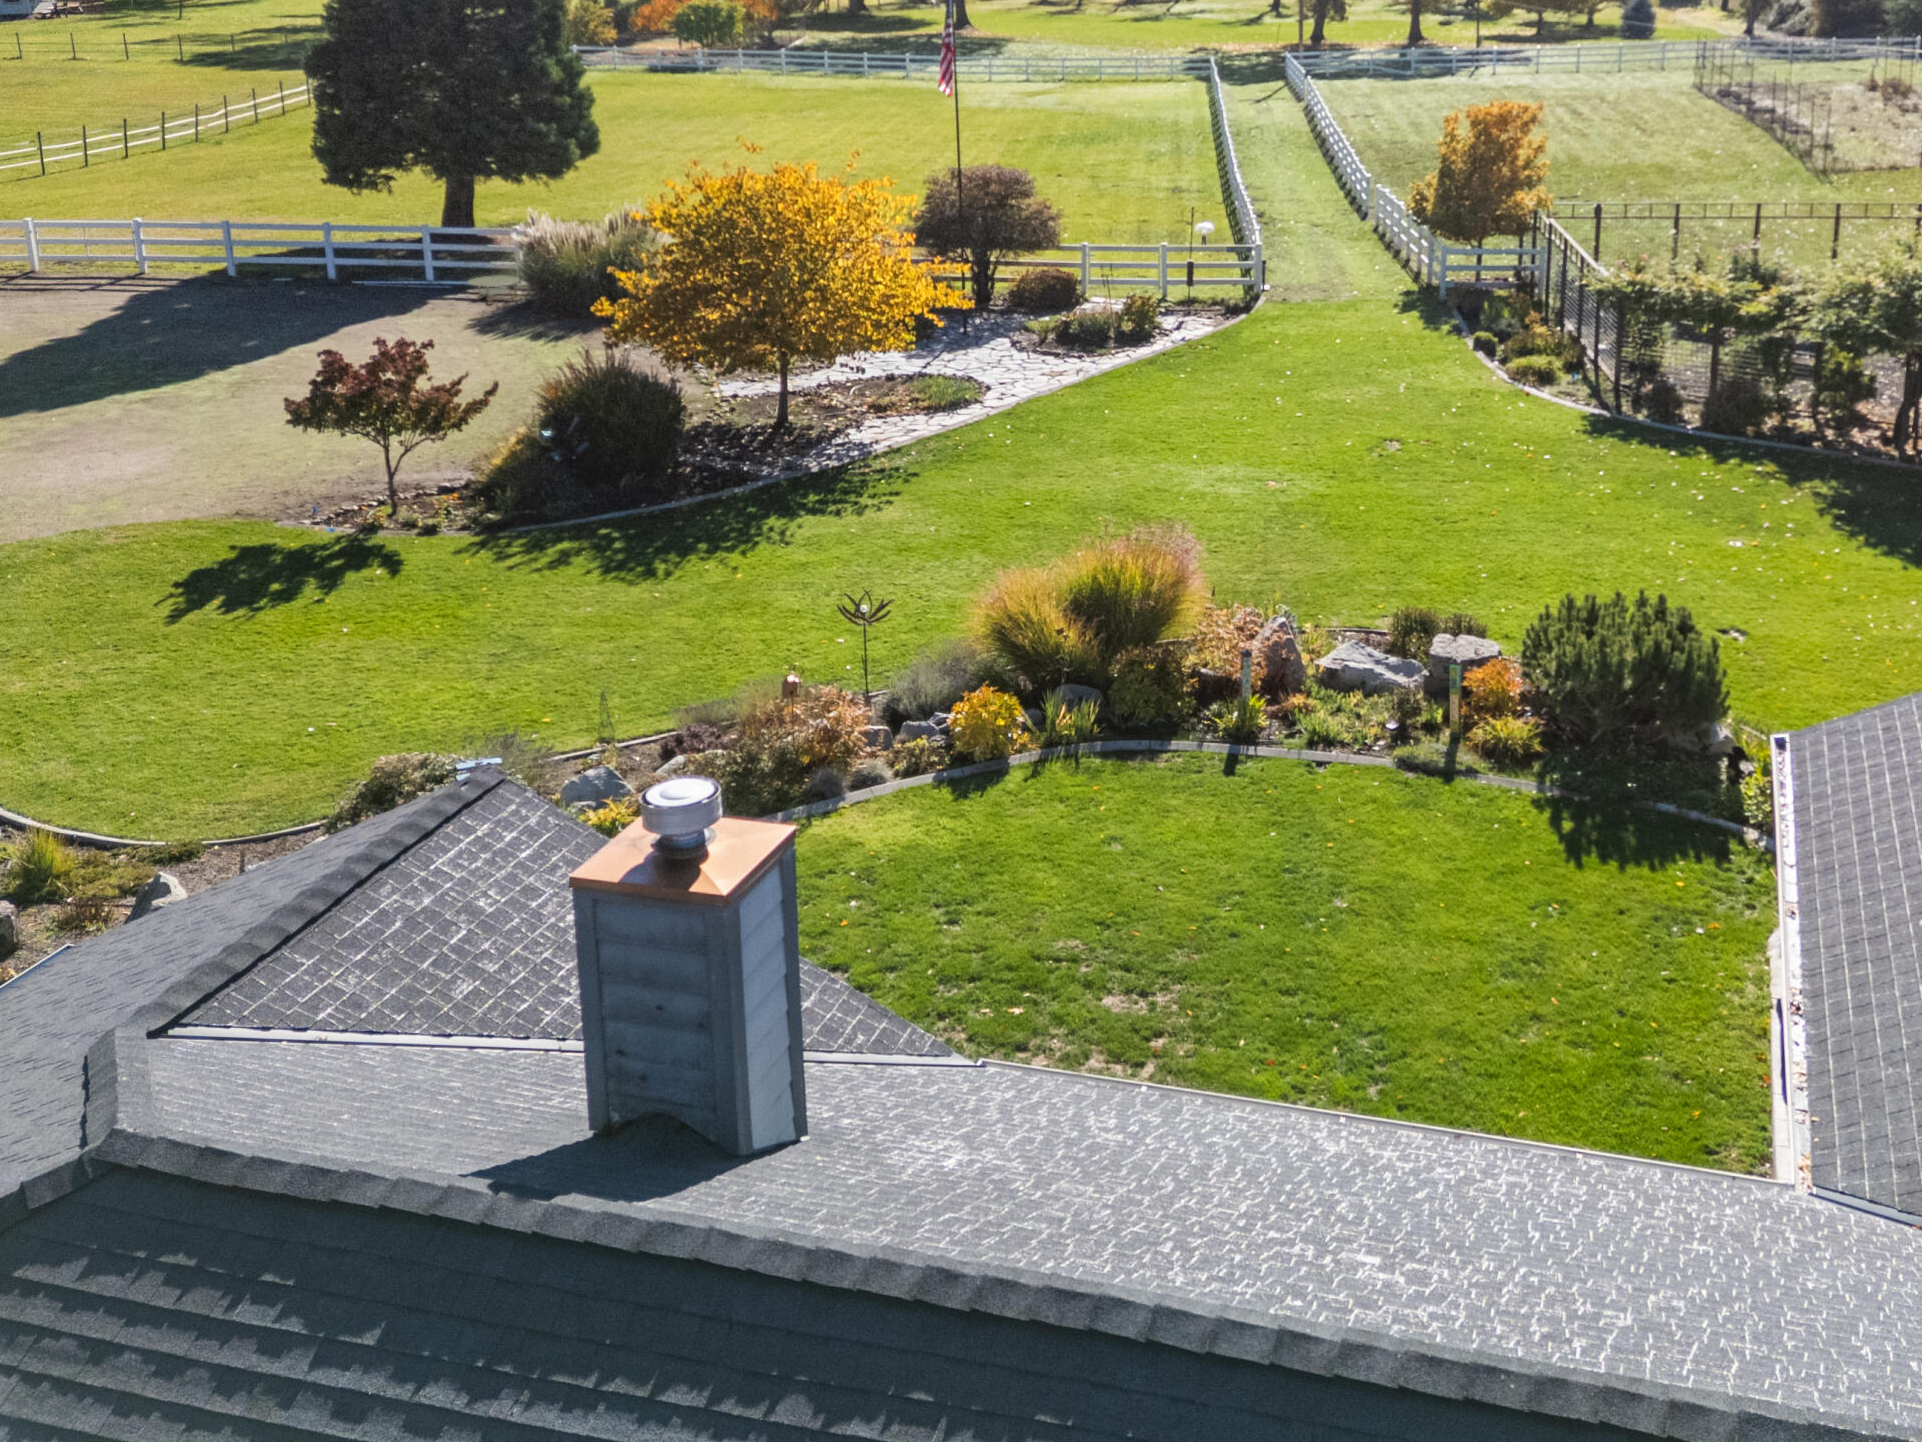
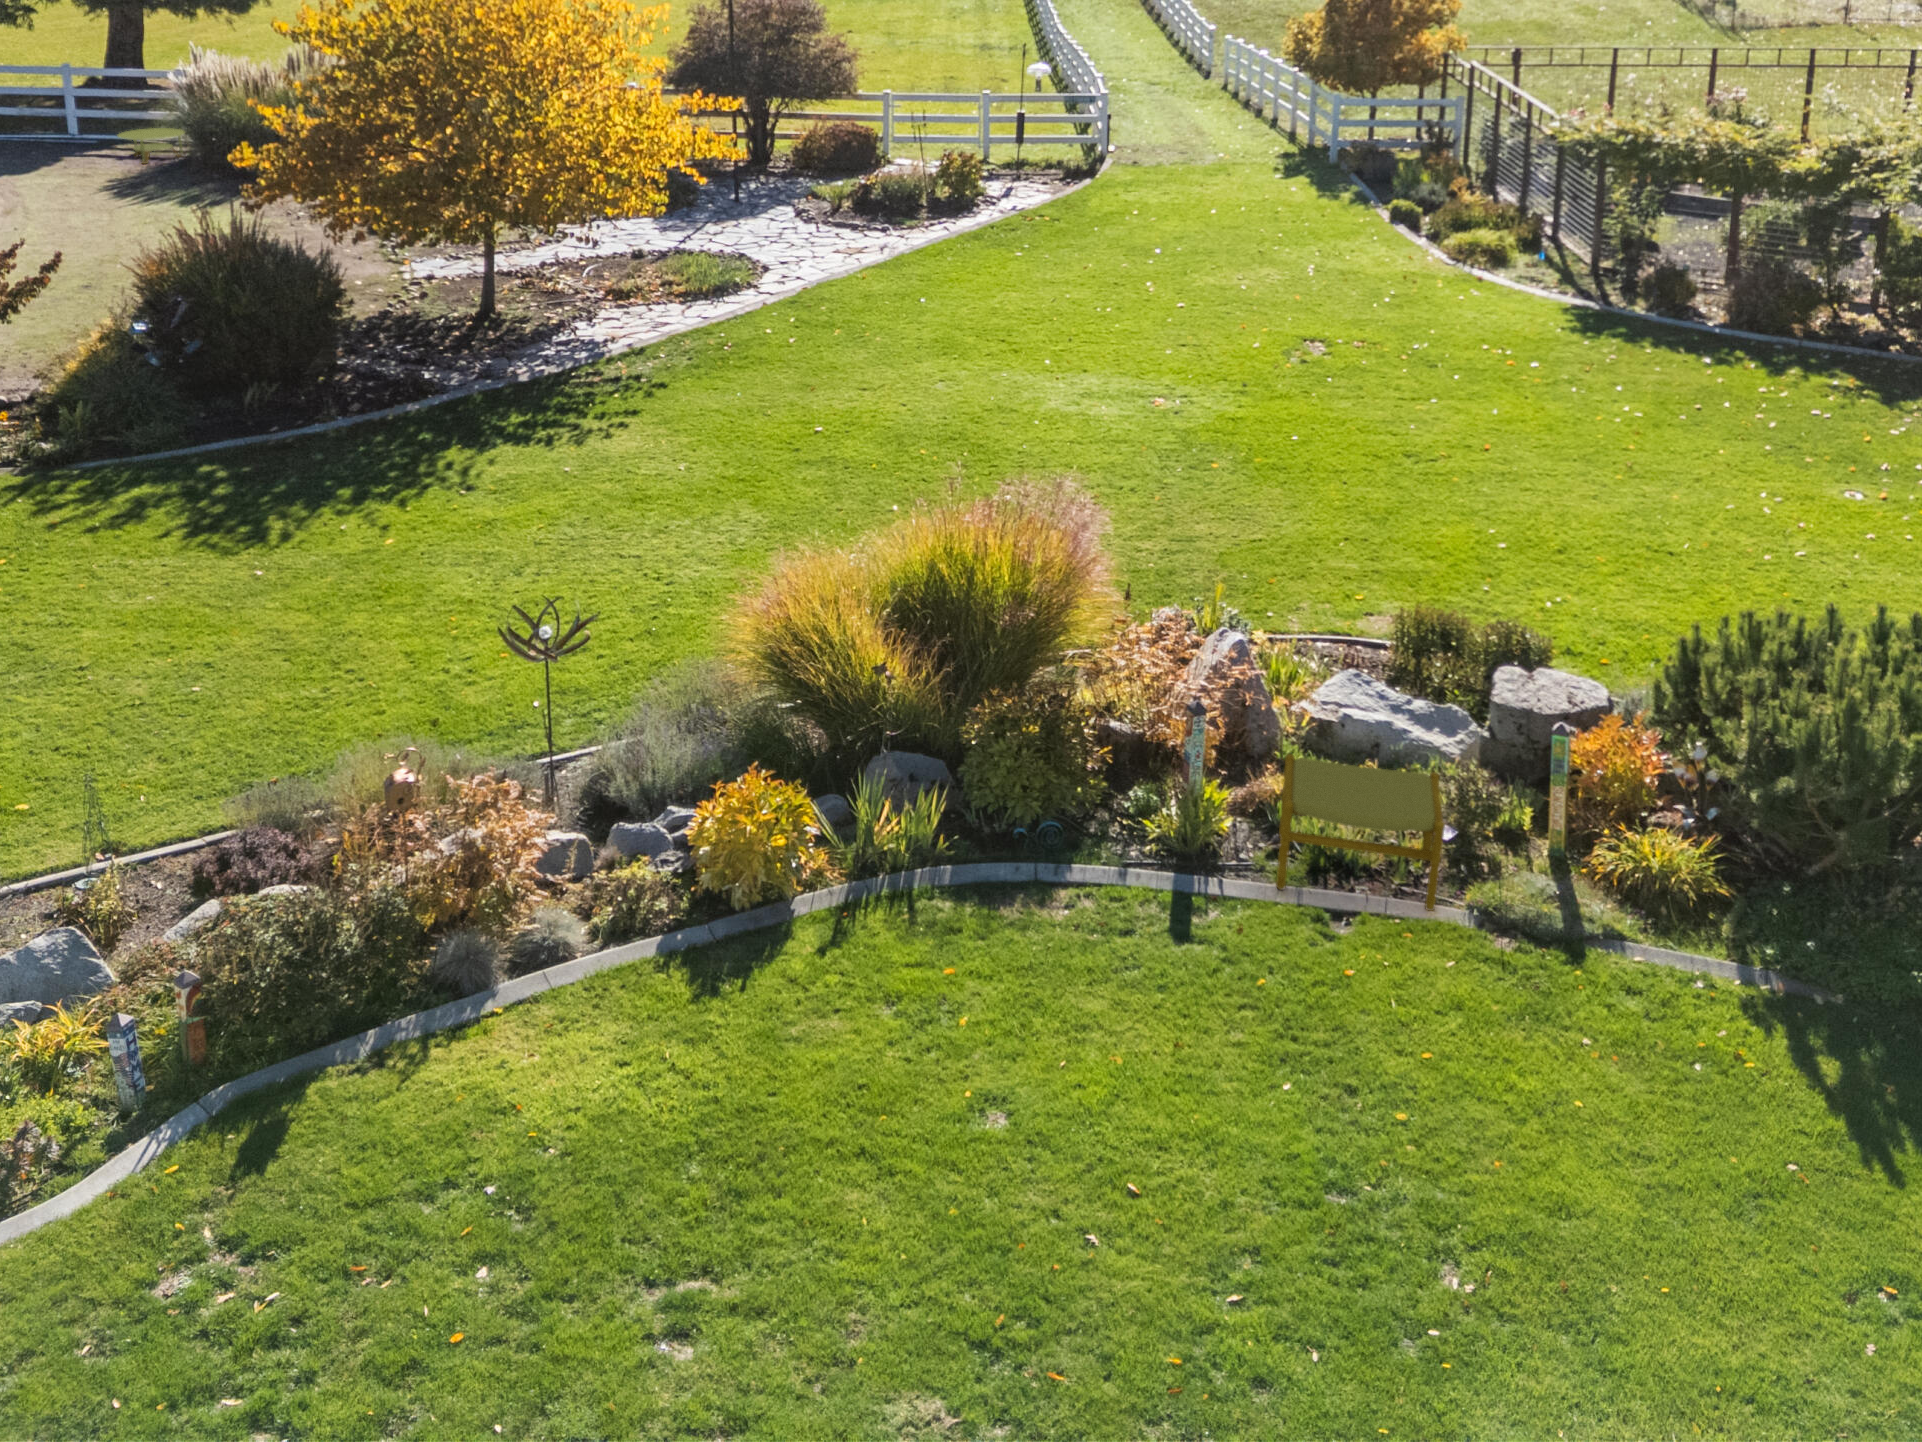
footstool: none [1287,679,1382,761] -> present [1276,754,1445,911]

